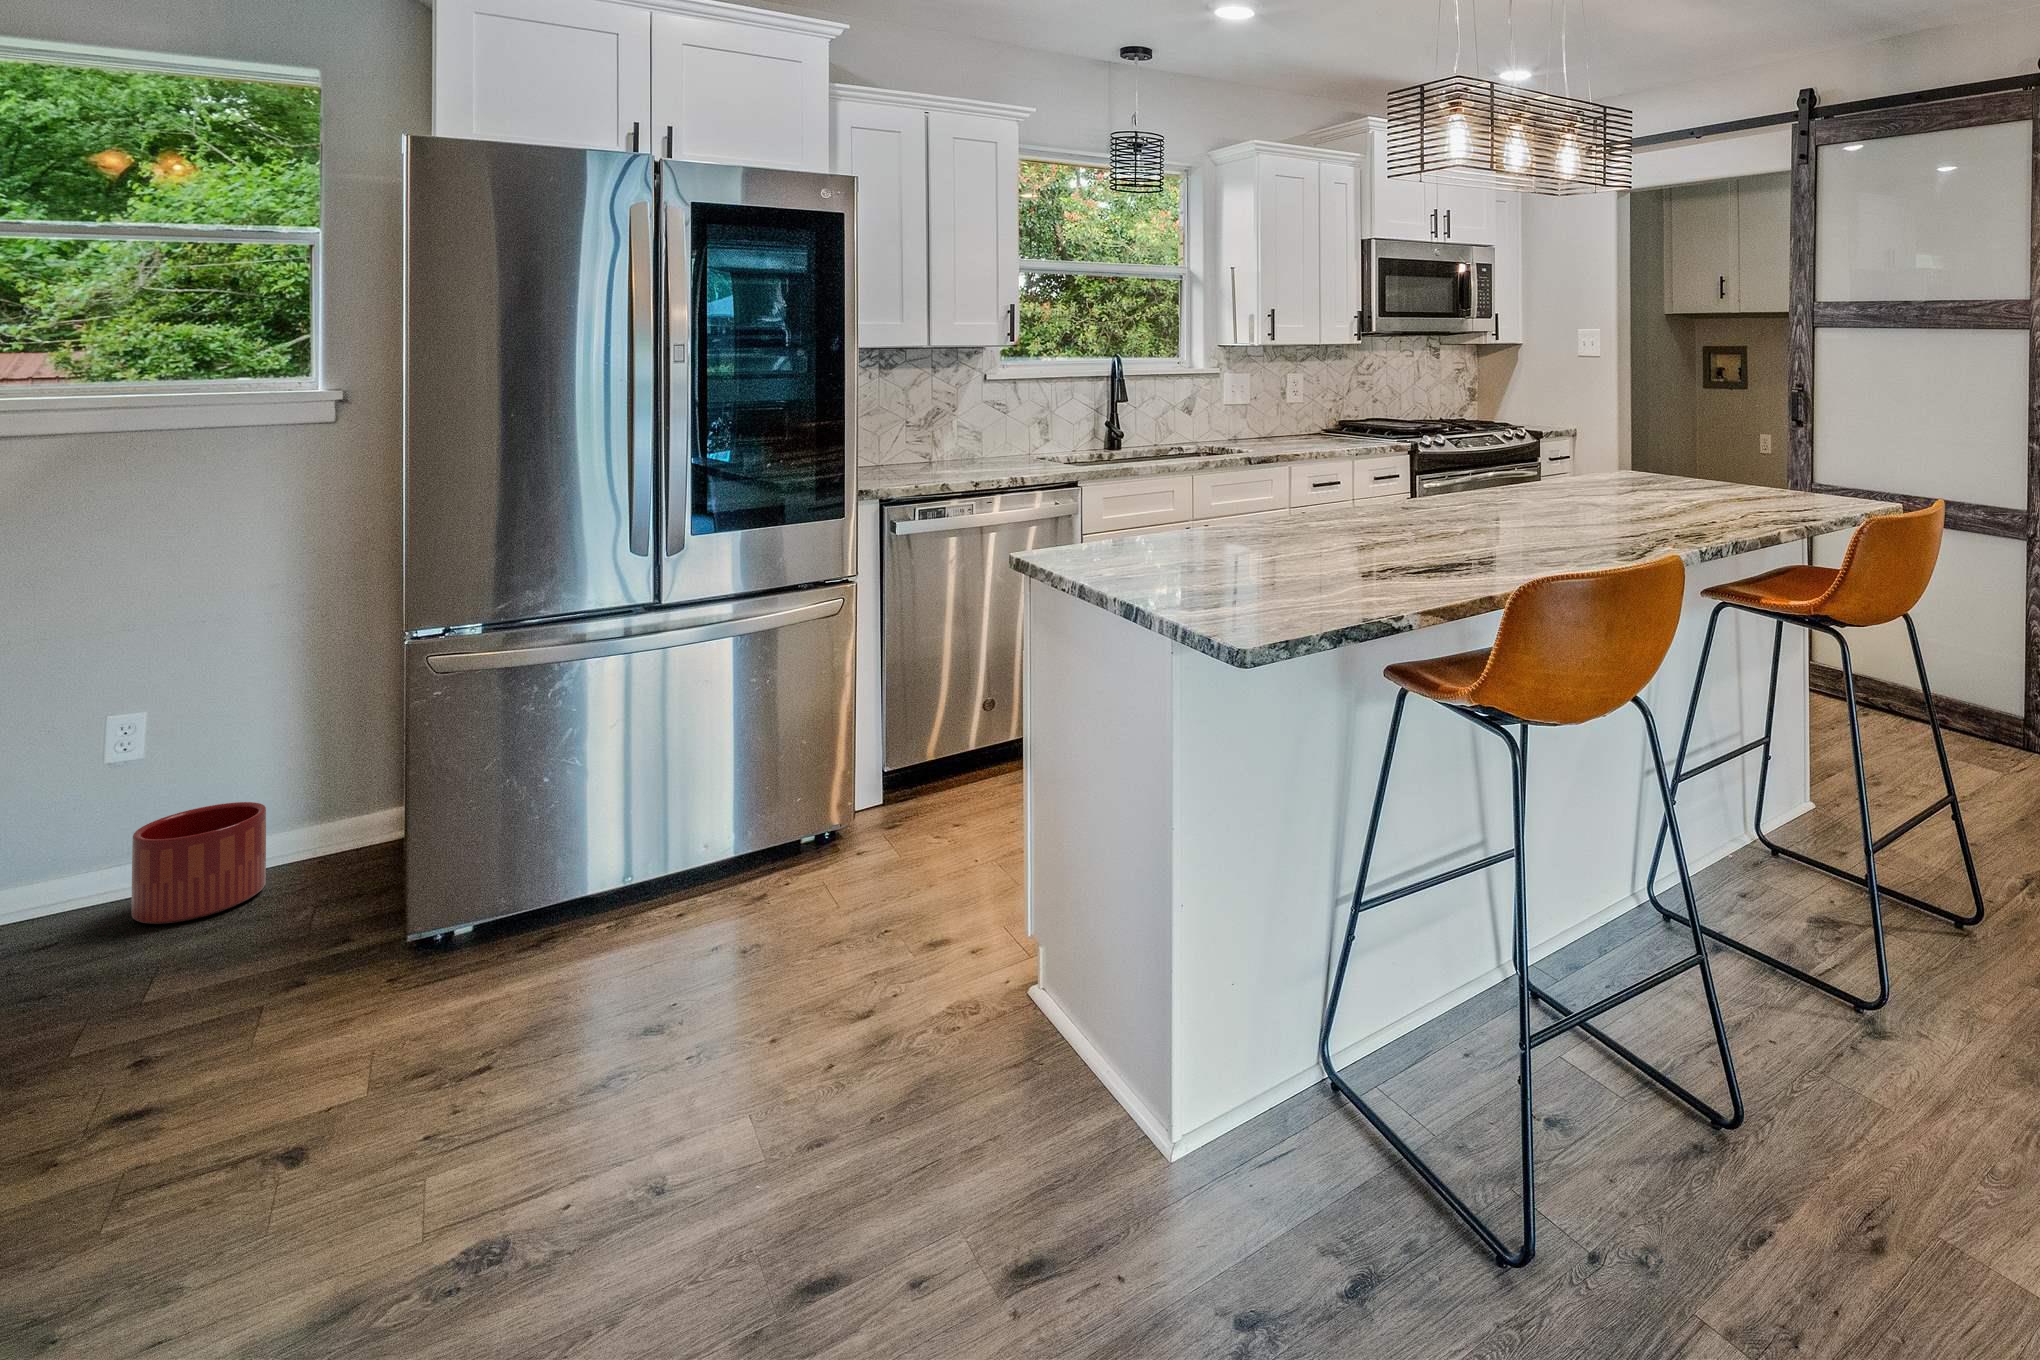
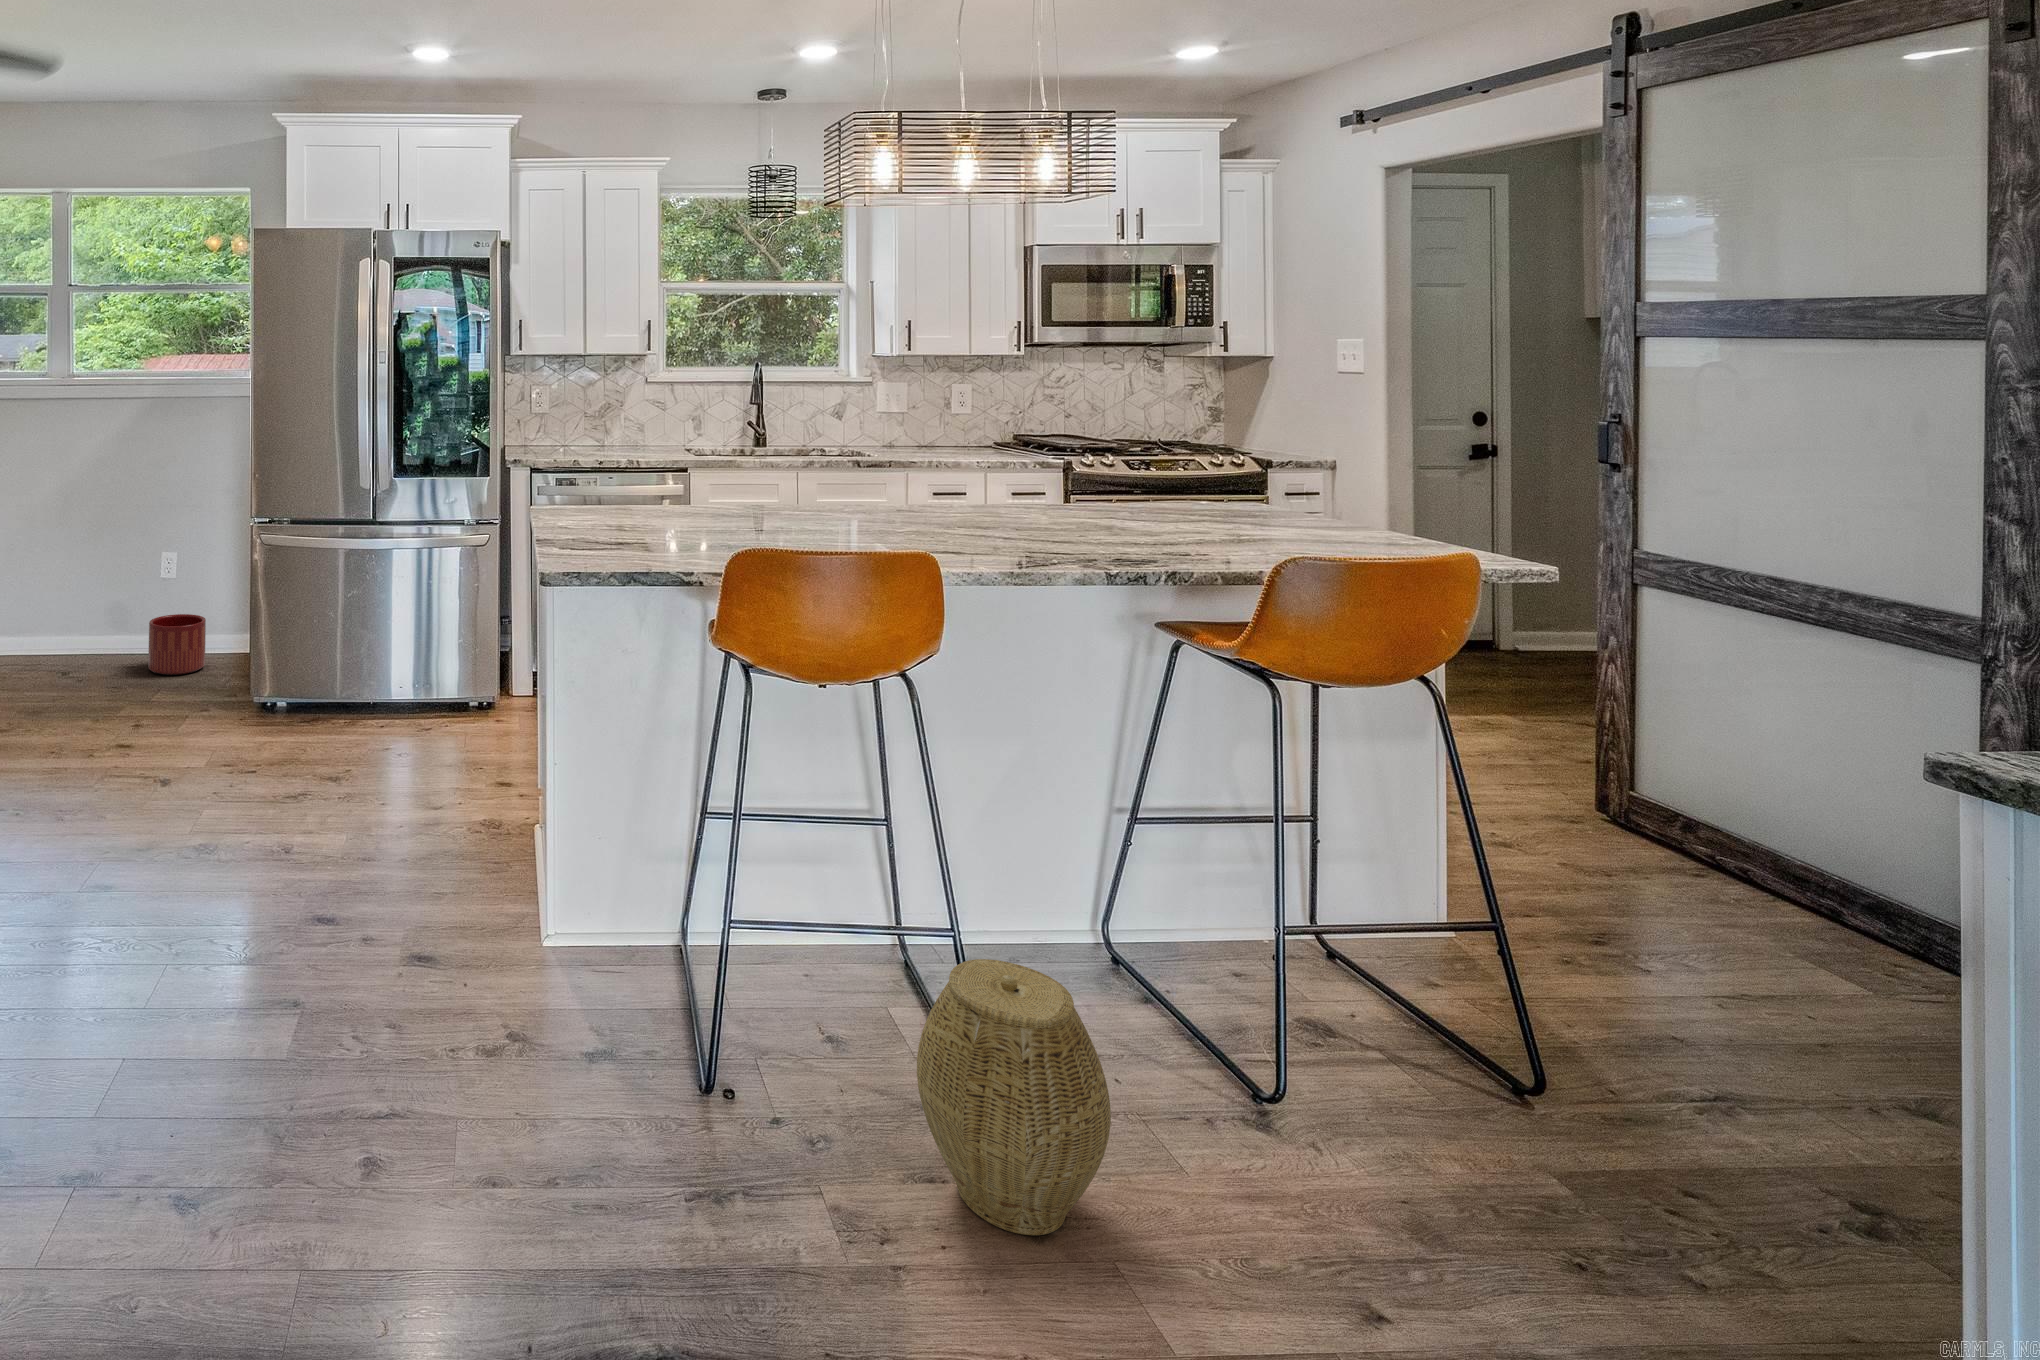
woven basket: none [1725,975,1924,1263] -> present [917,959,1111,1235]

